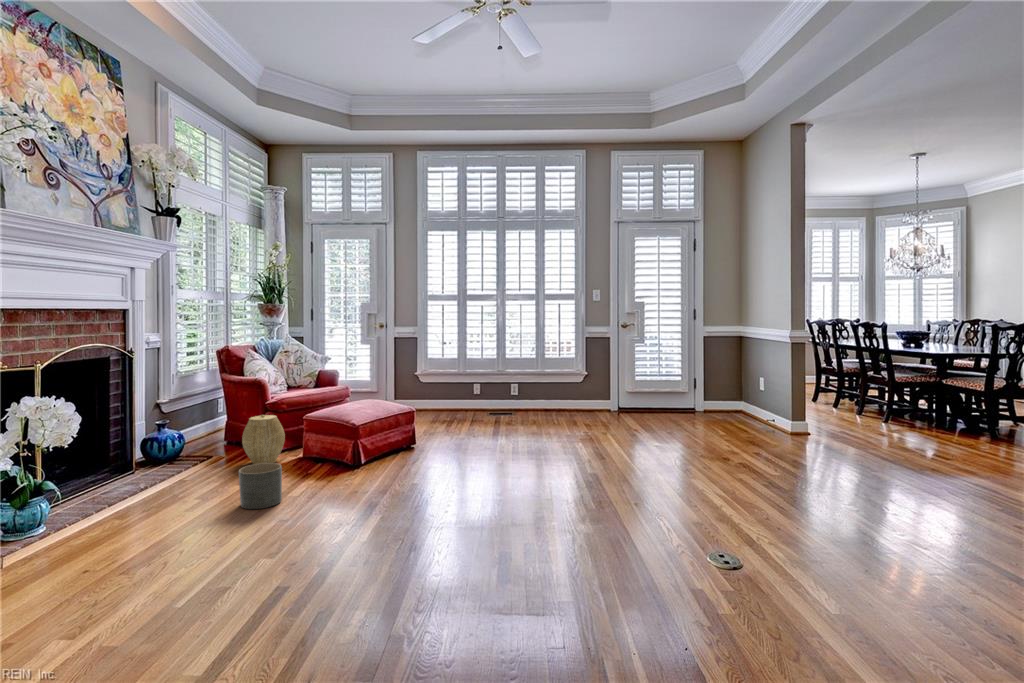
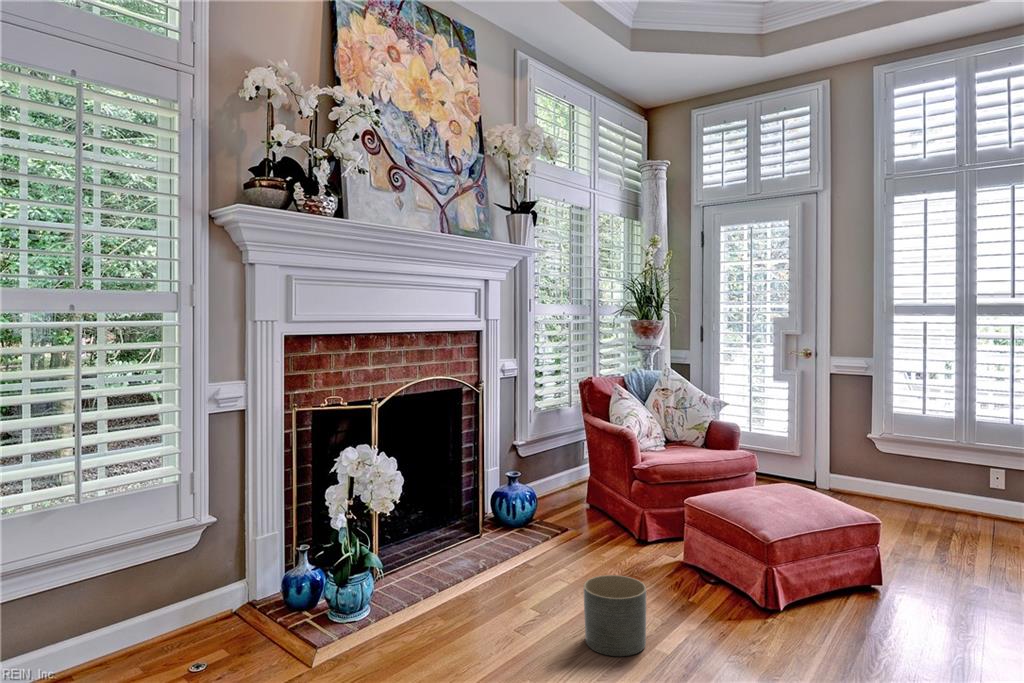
woven basket: present [242,415,285,464] -> none [600,485,658,560]

